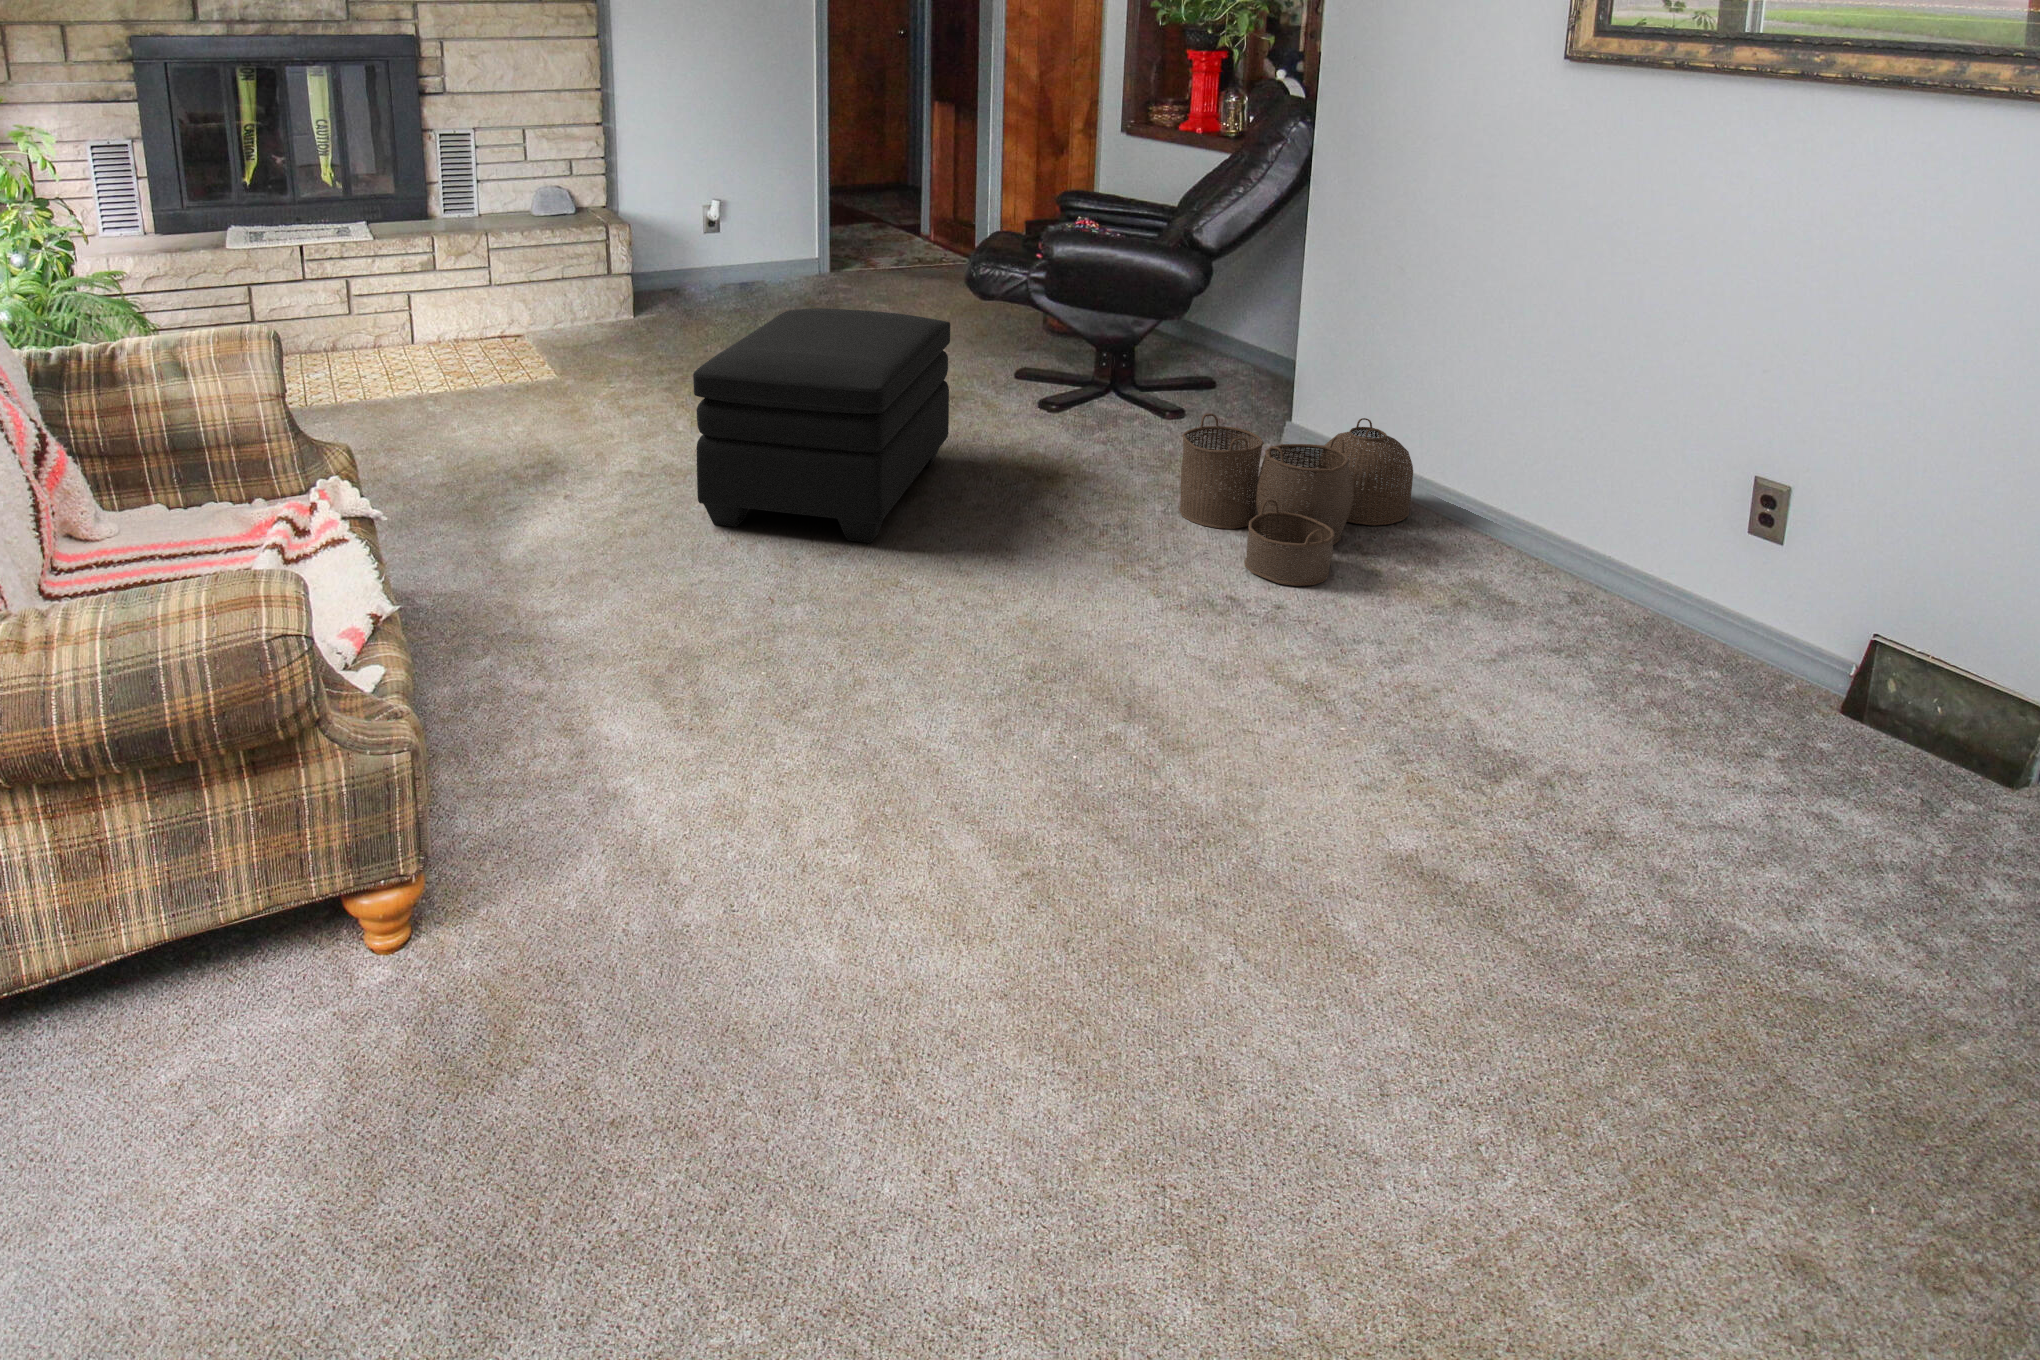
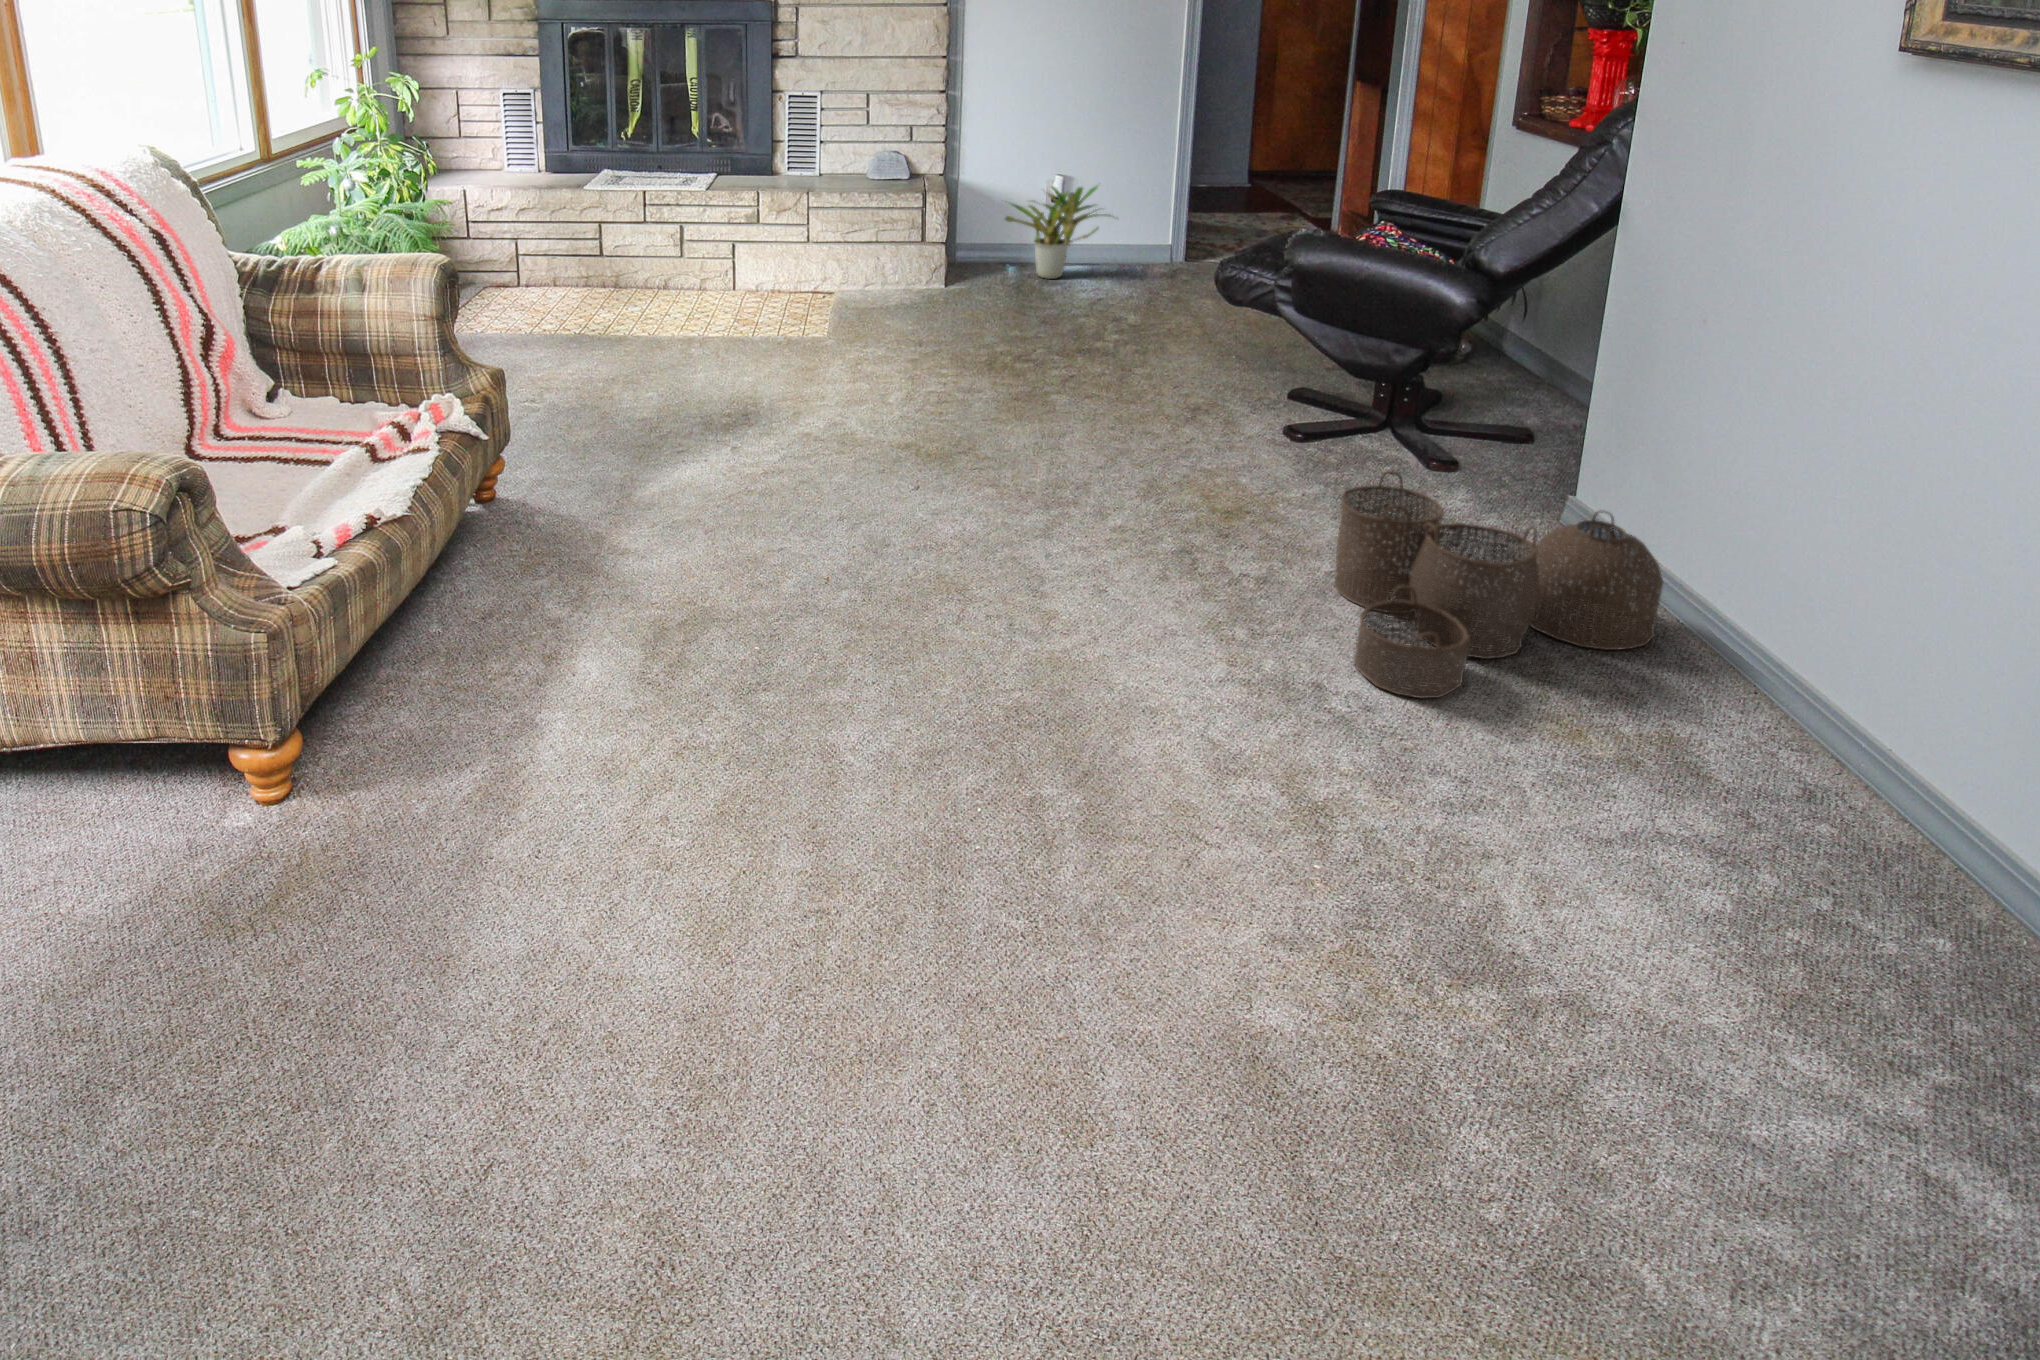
potted plant: none [666,205,780,301] -> present [1005,183,1110,279]
ottoman: present [693,308,950,543] -> none [814,294,1134,544]

